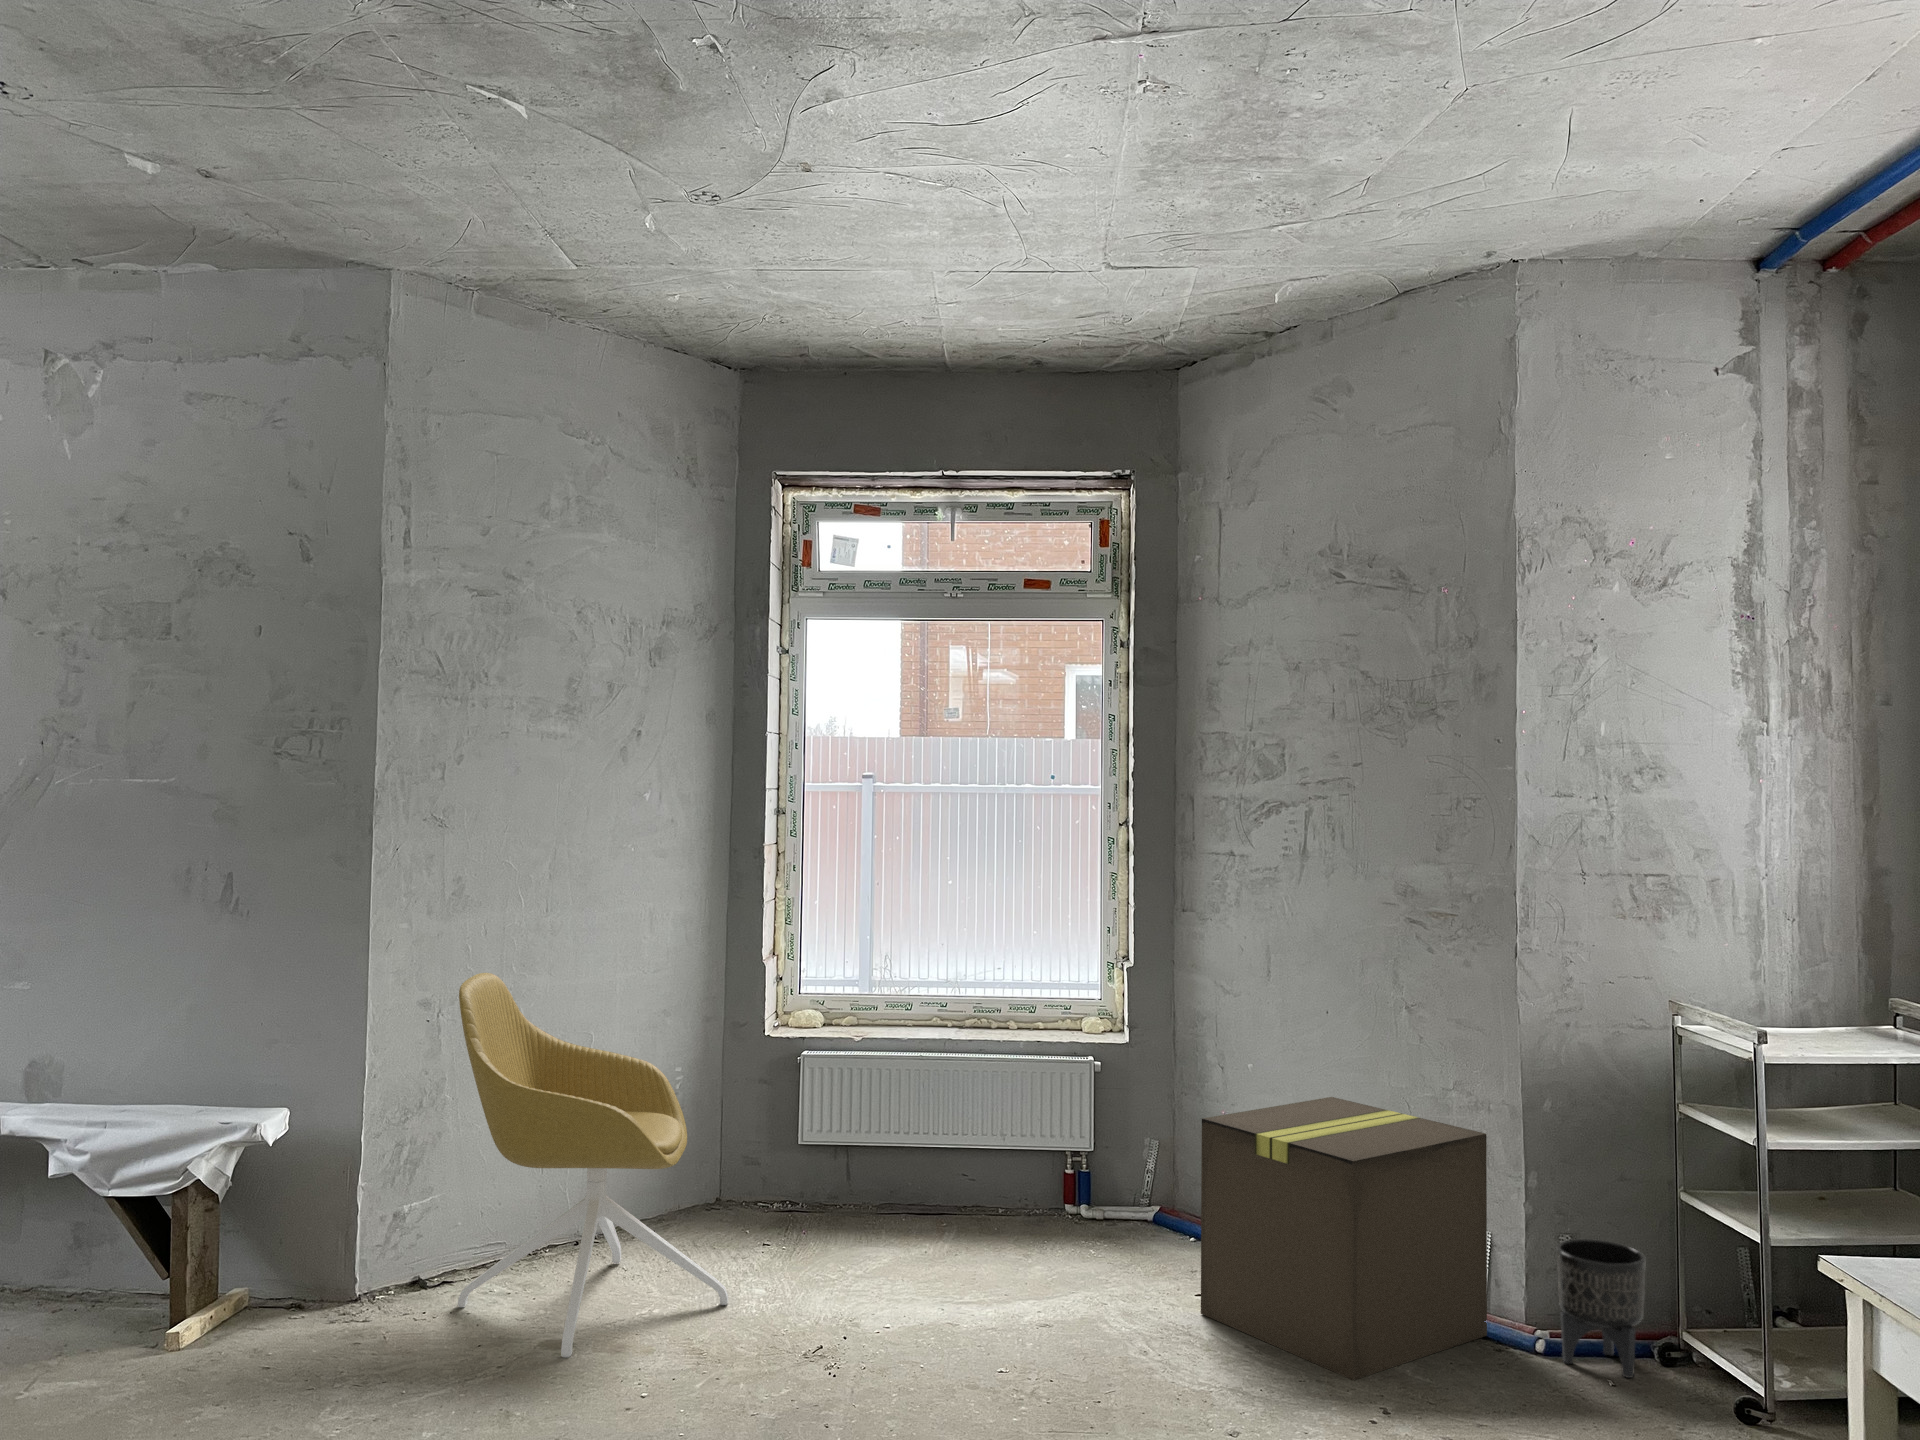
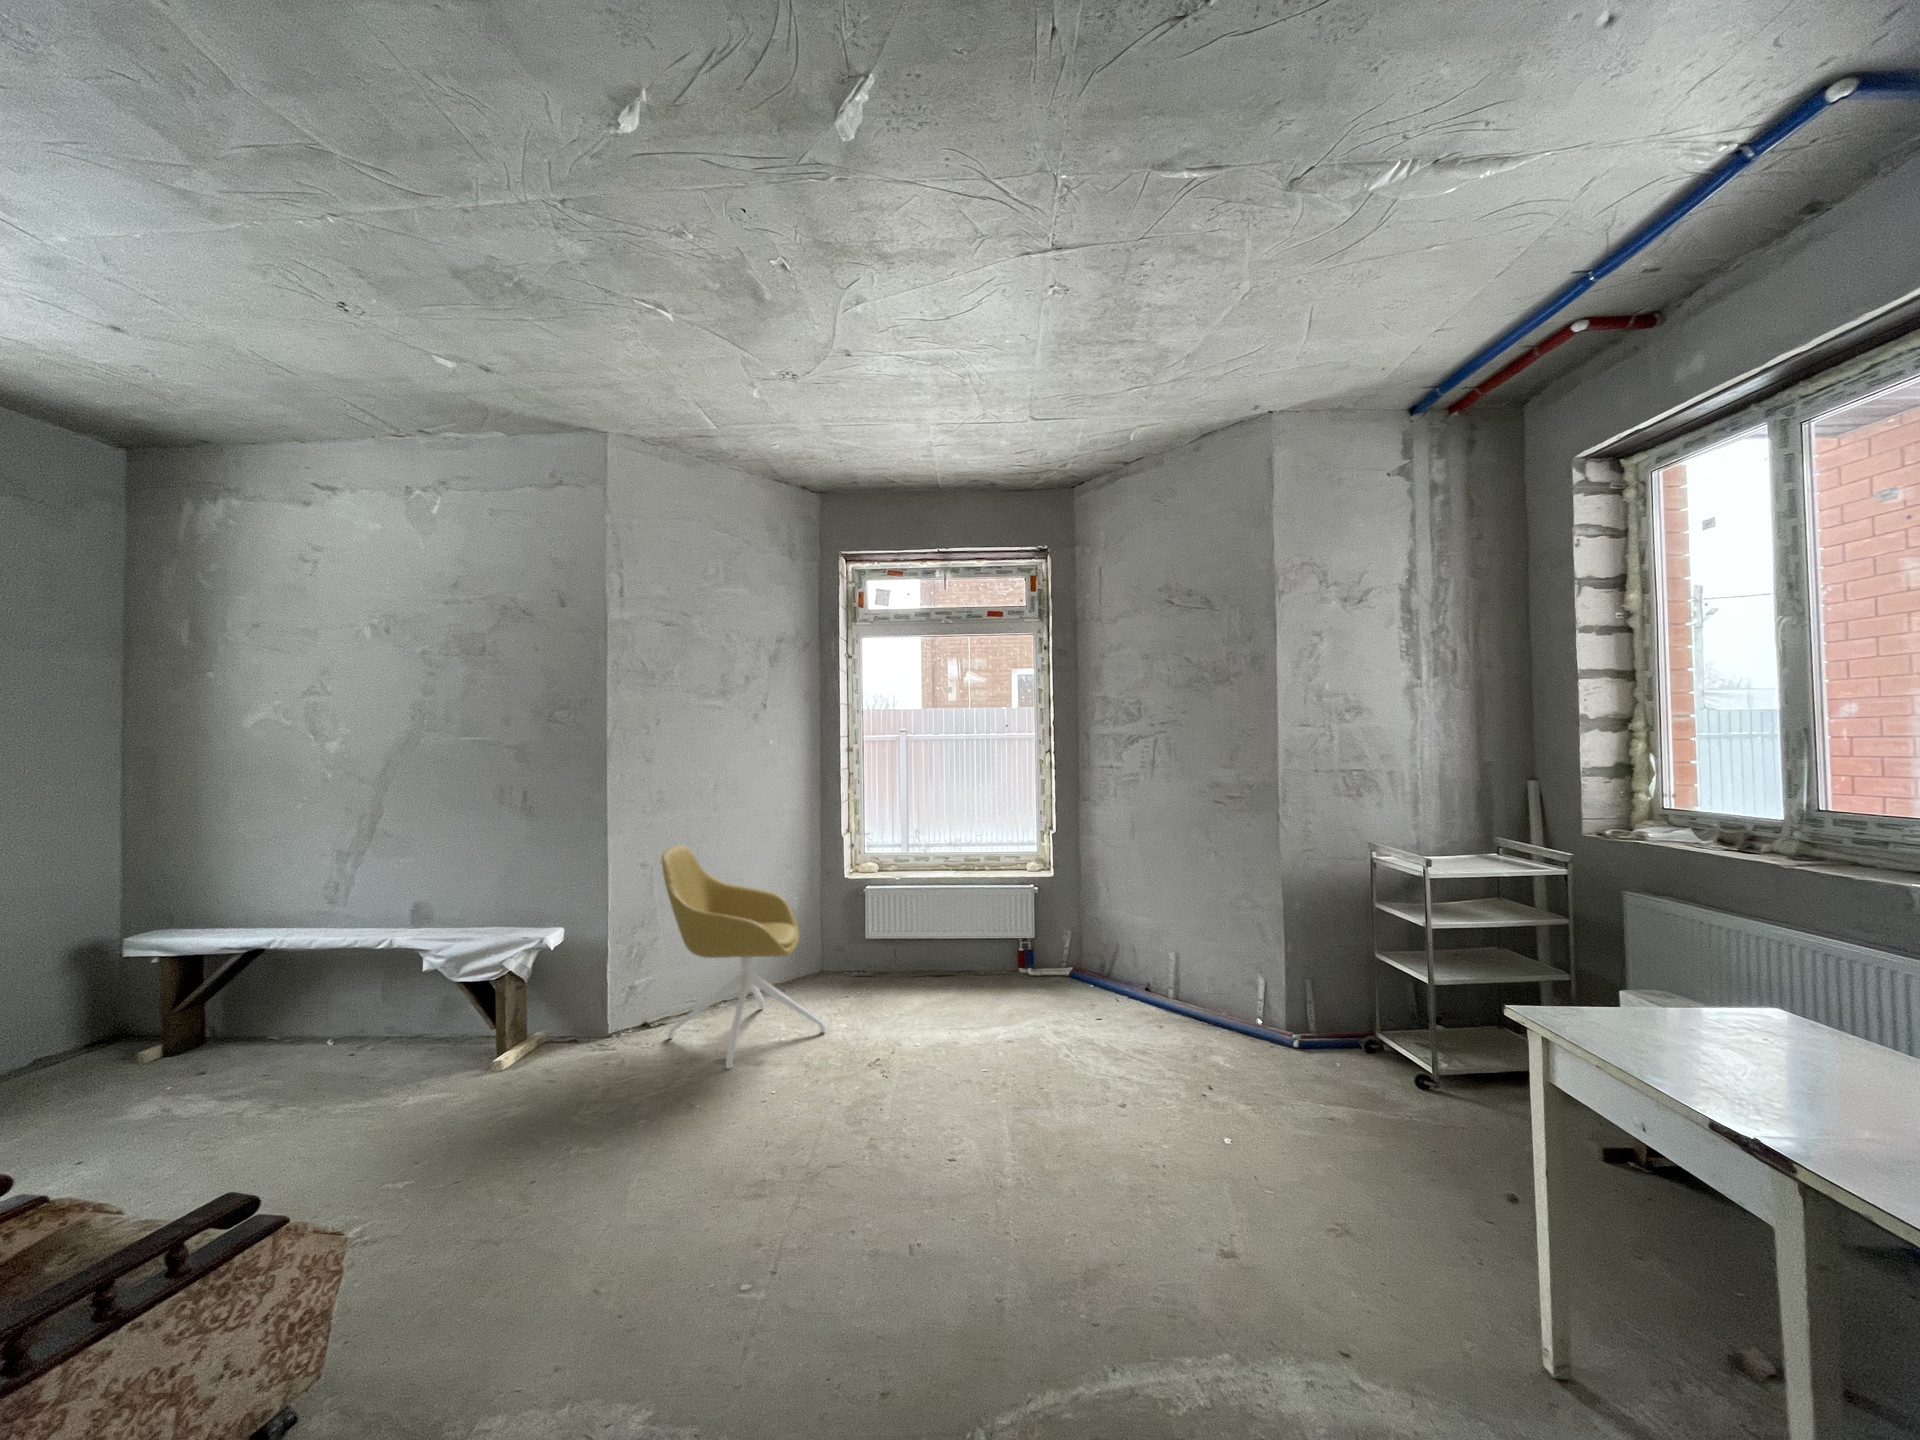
cardboard box: present [1201,1097,1487,1380] -> none [1097,903,1265,1069]
planter: present [1556,1239,1646,1378] -> none [1306,982,1359,1063]

